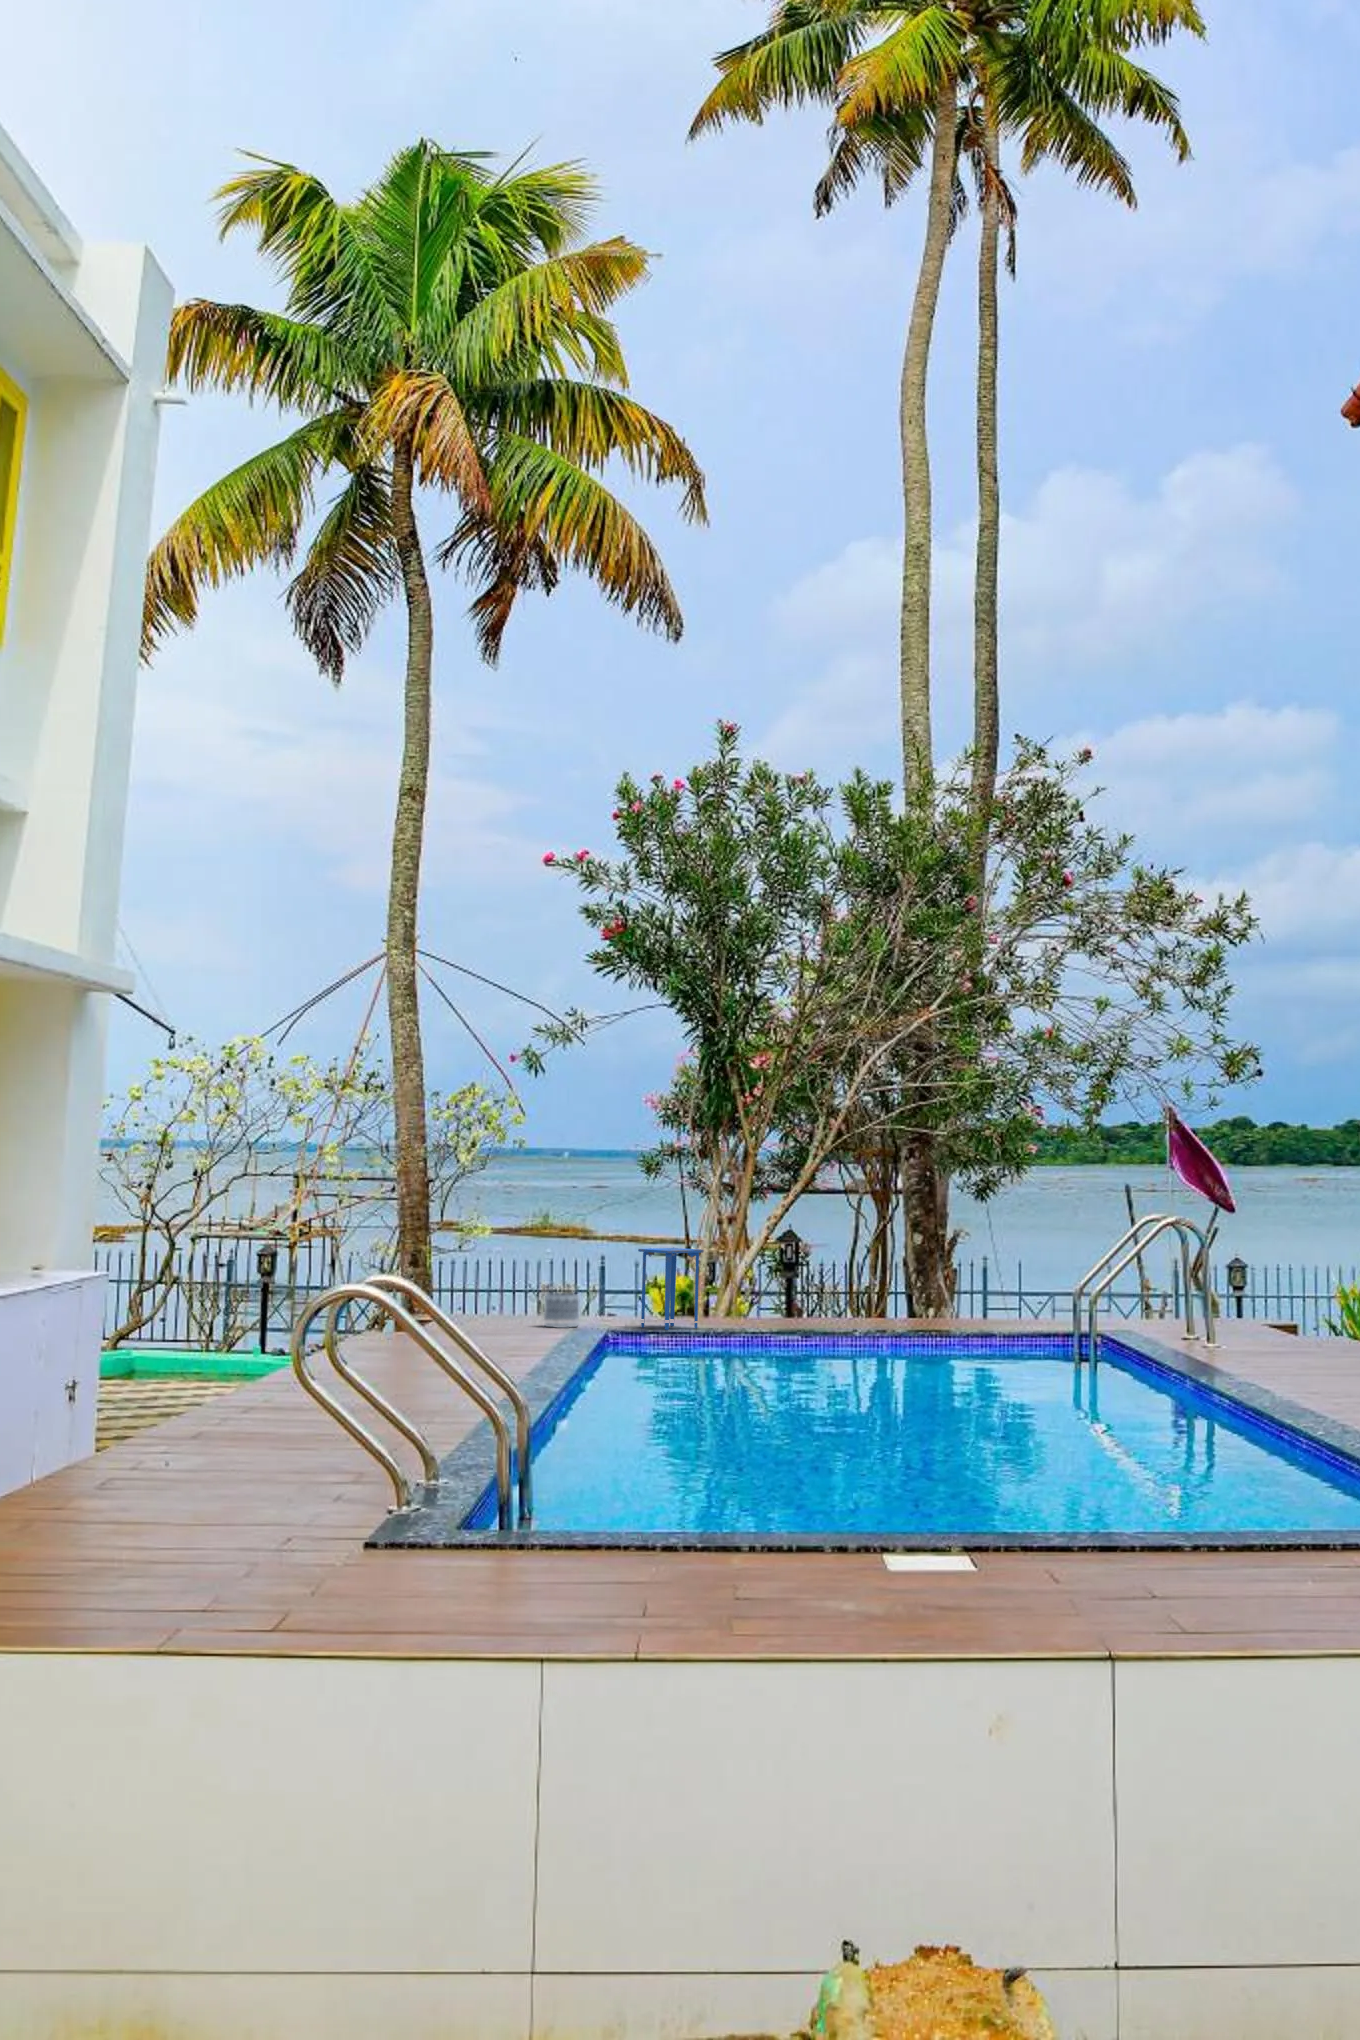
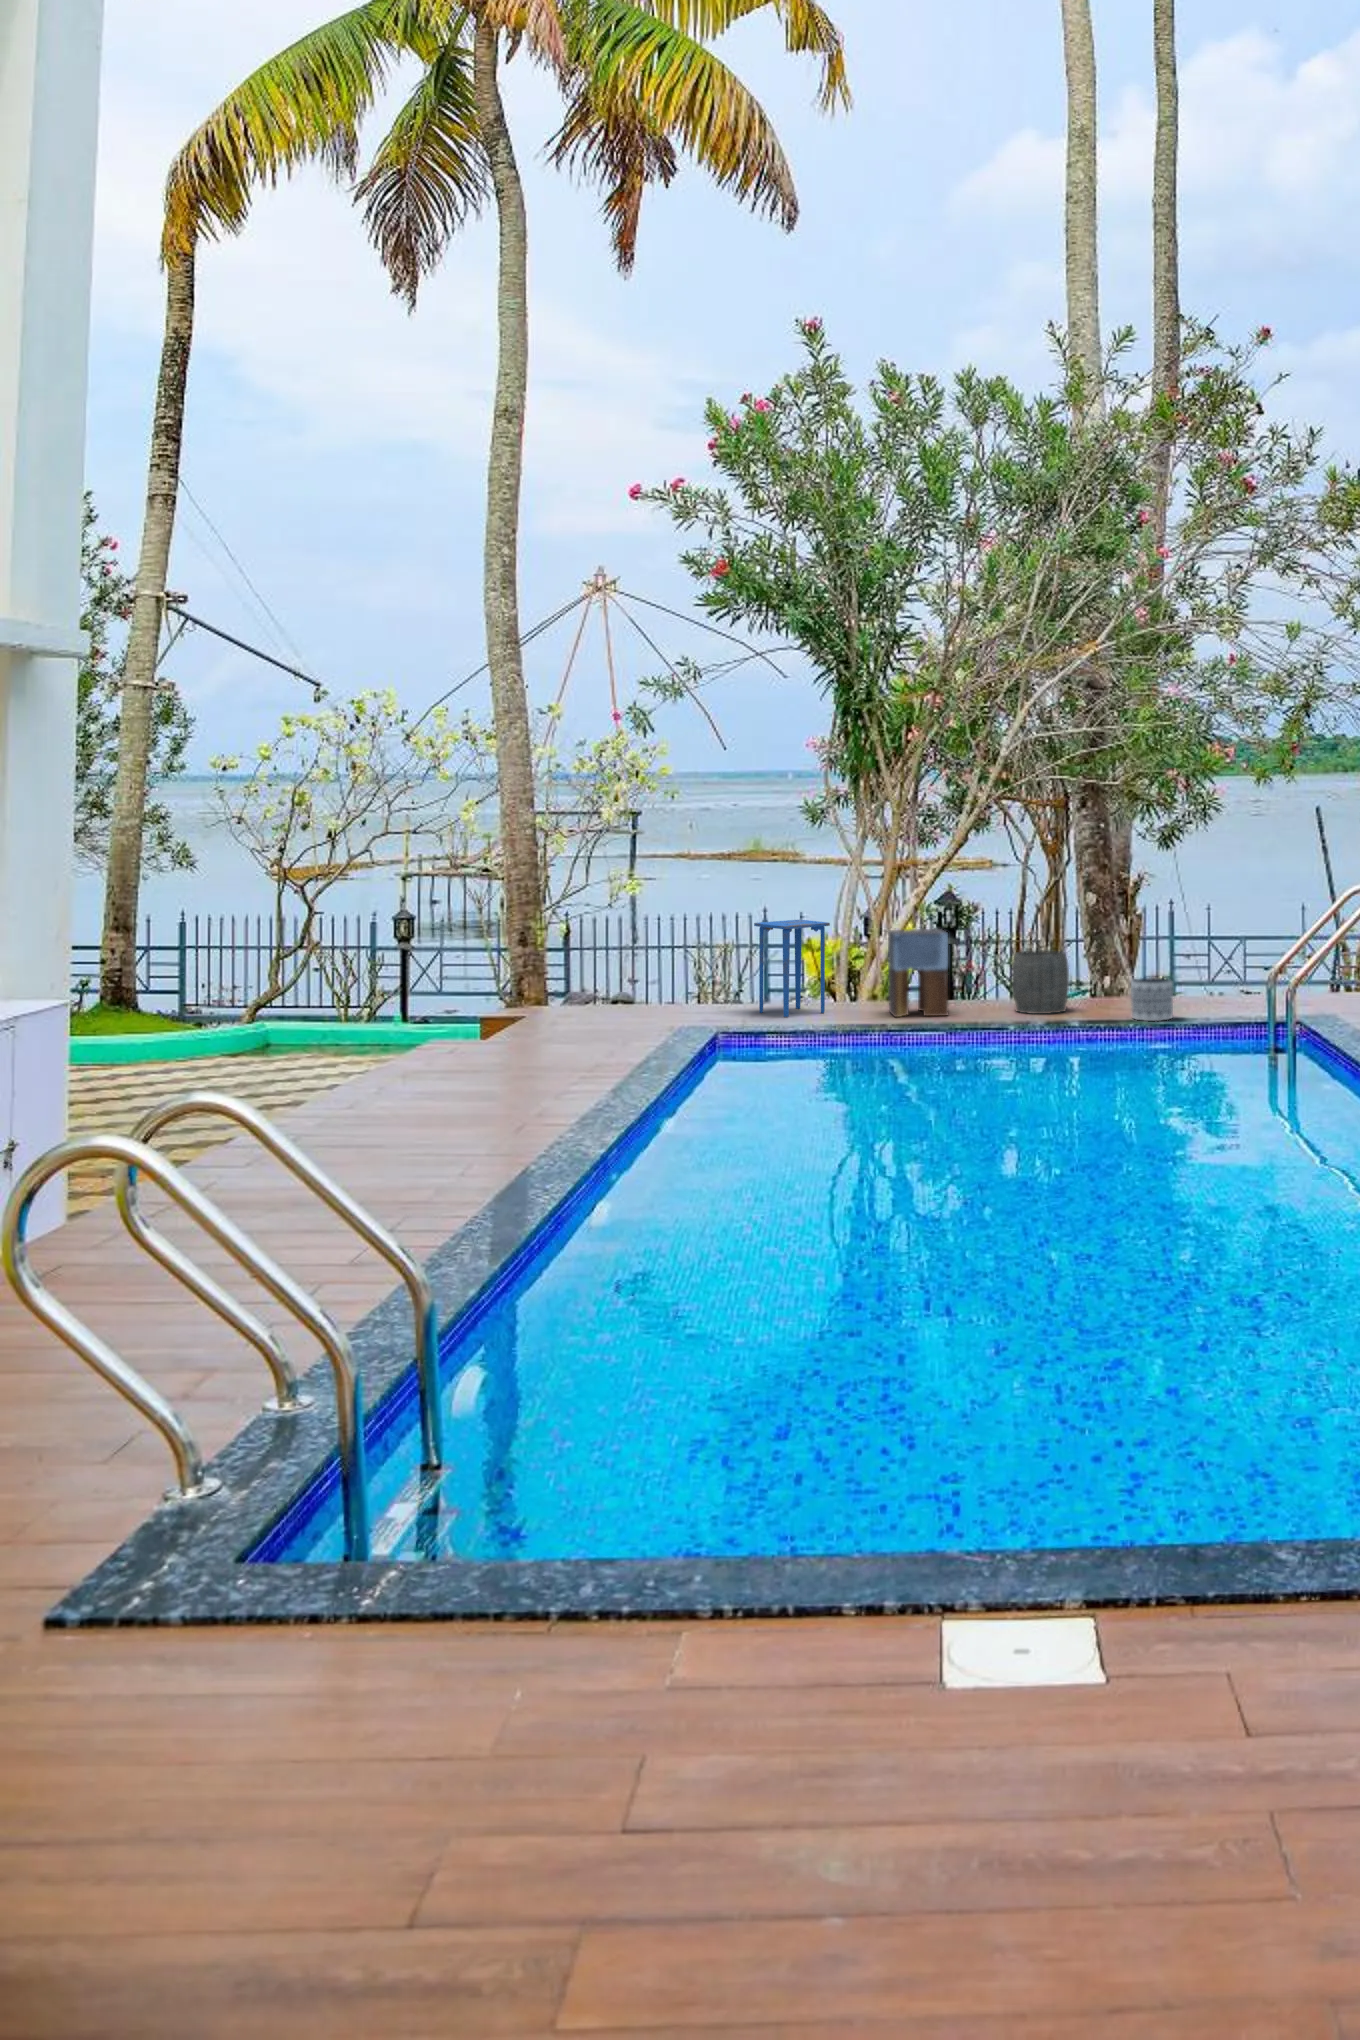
stool: none [752,1258,806,1332] -> present [888,929,949,1017]
woven basket: none [859,1279,907,1332] -> present [1012,950,1069,1014]
planter: present [545,1293,579,1328] -> present [1131,978,1173,1021]

